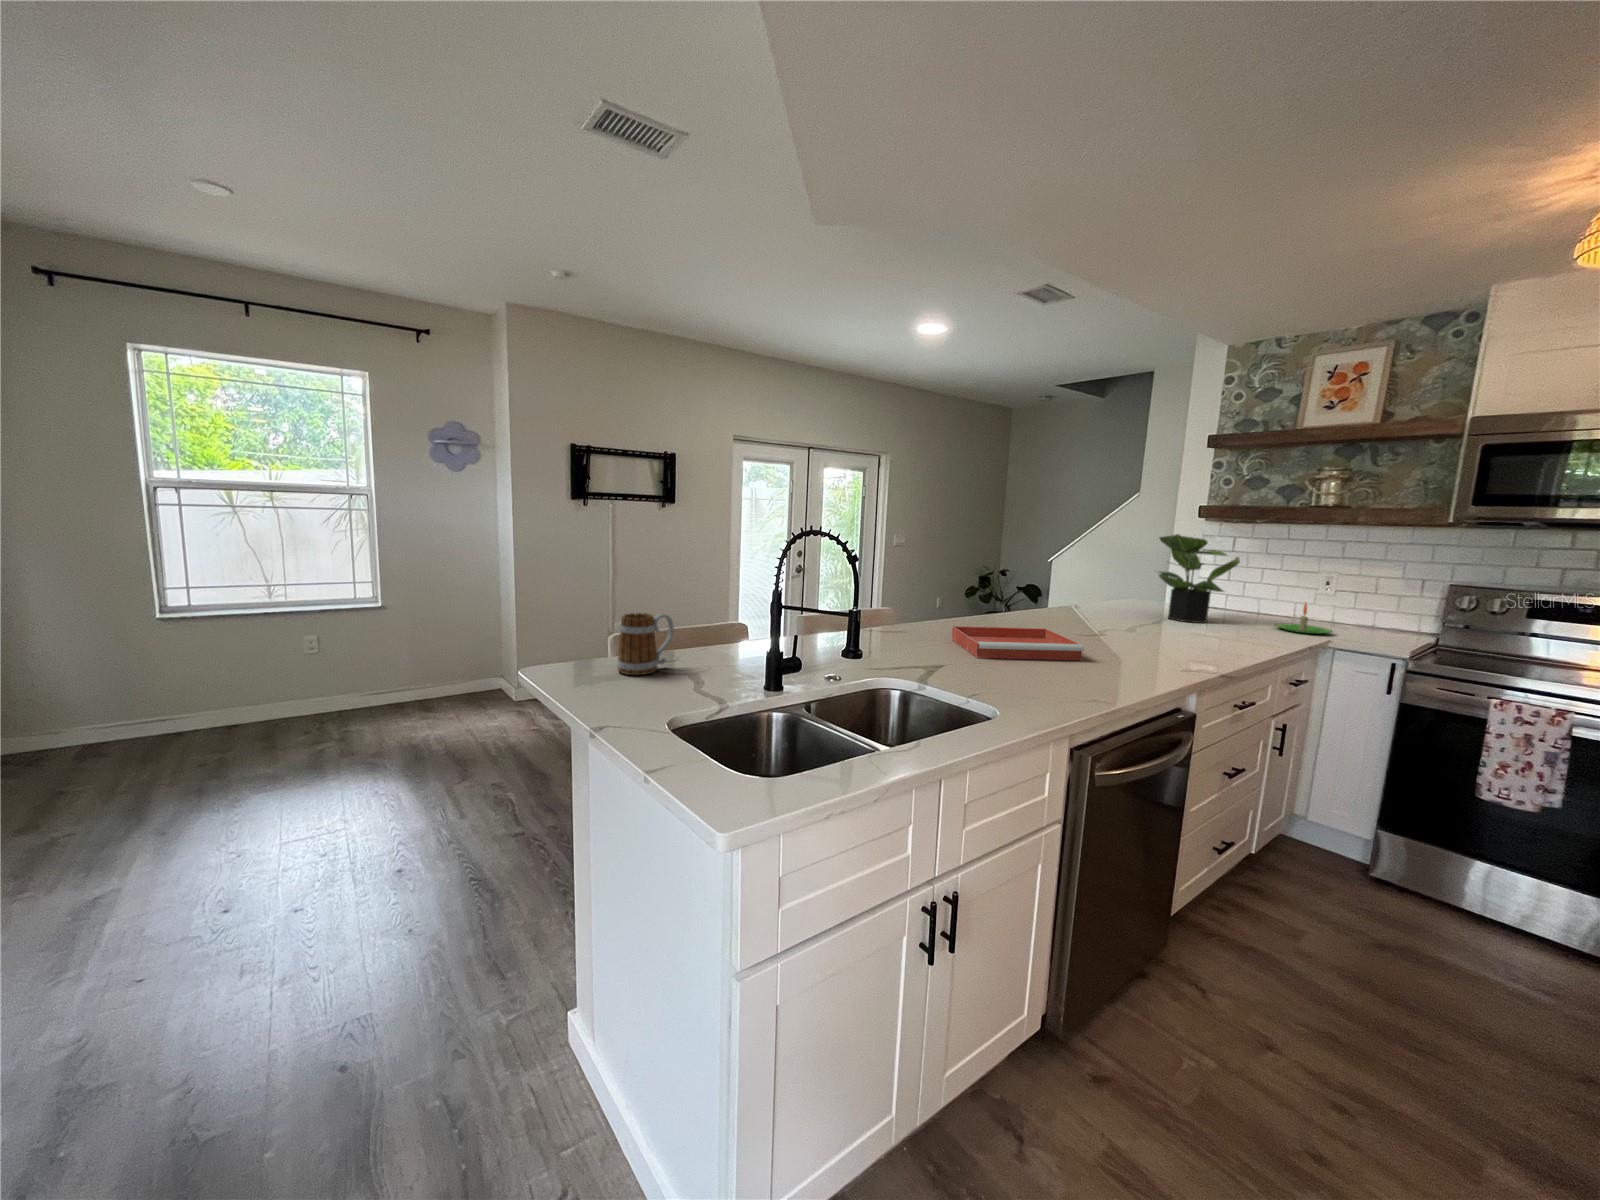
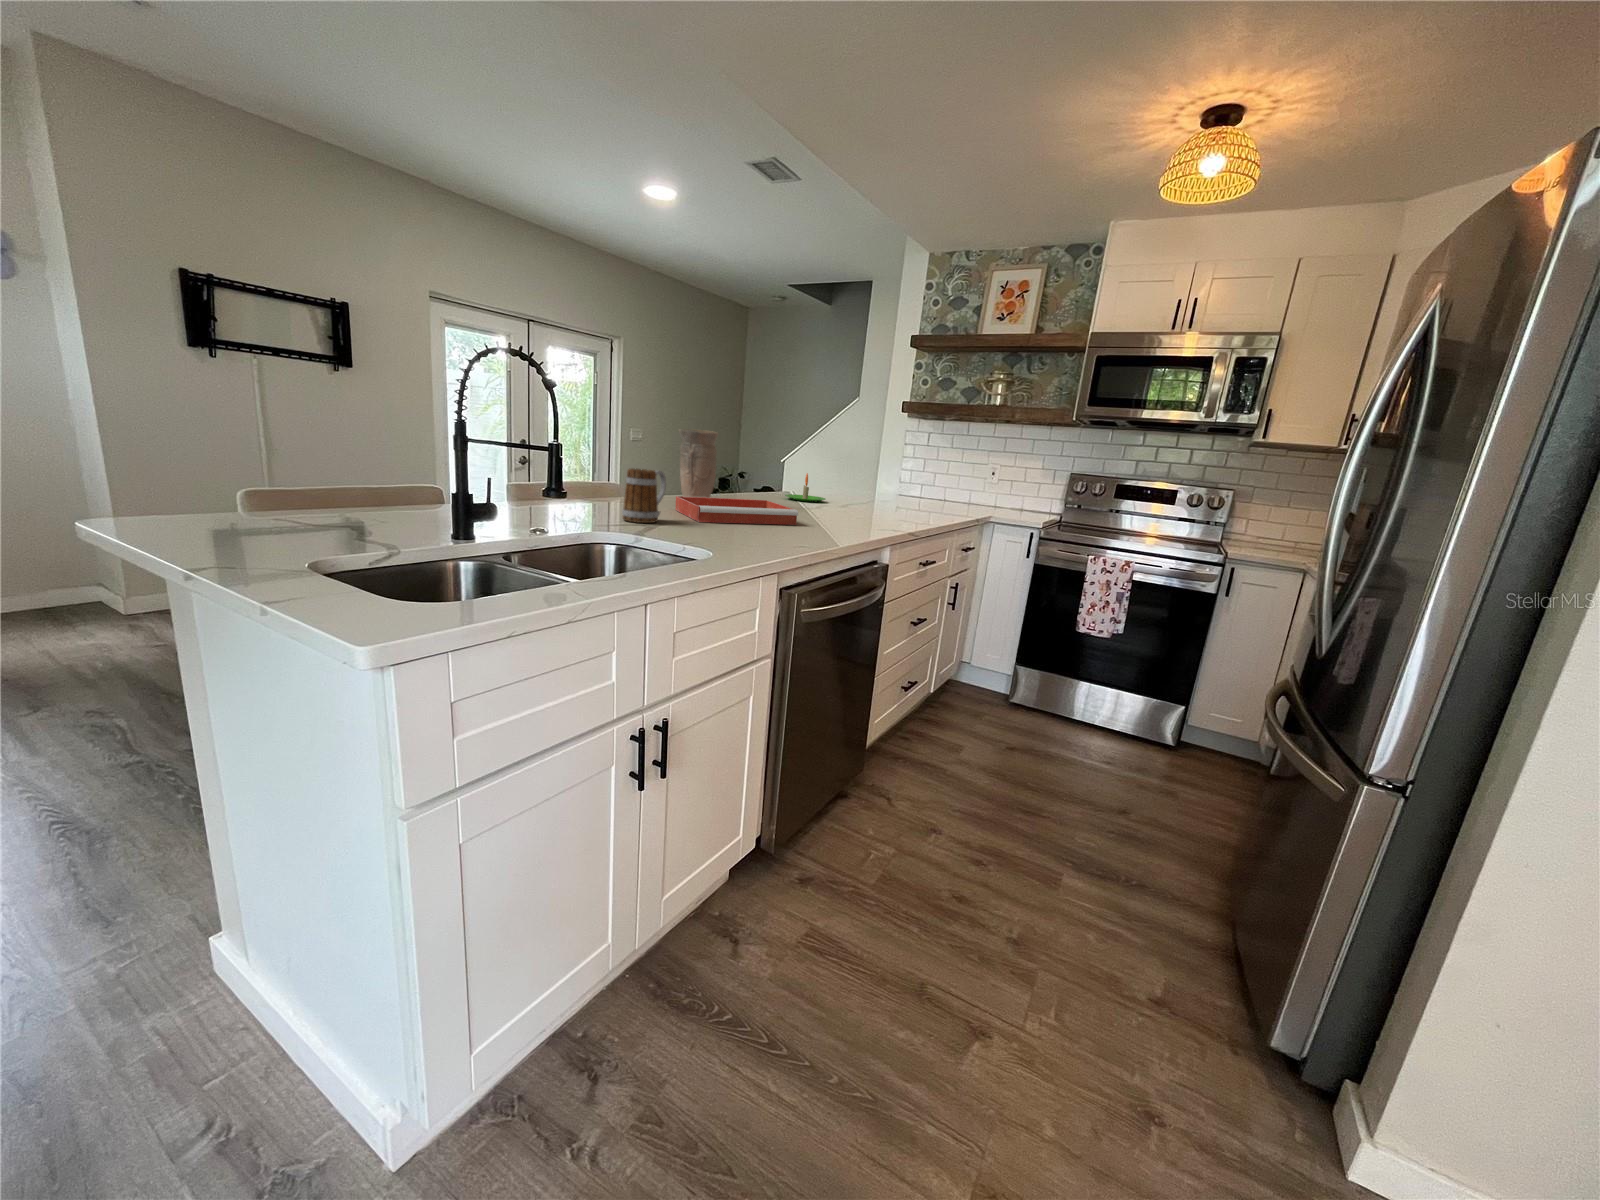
potted plant: present [1159,534,1240,623] -> none [866,422,932,506]
vase: none [955,557,995,630] -> present [679,429,718,497]
candle: present [1275,603,1332,634] -> present [785,473,826,502]
mug: present [617,613,674,675] -> present [622,468,666,523]

